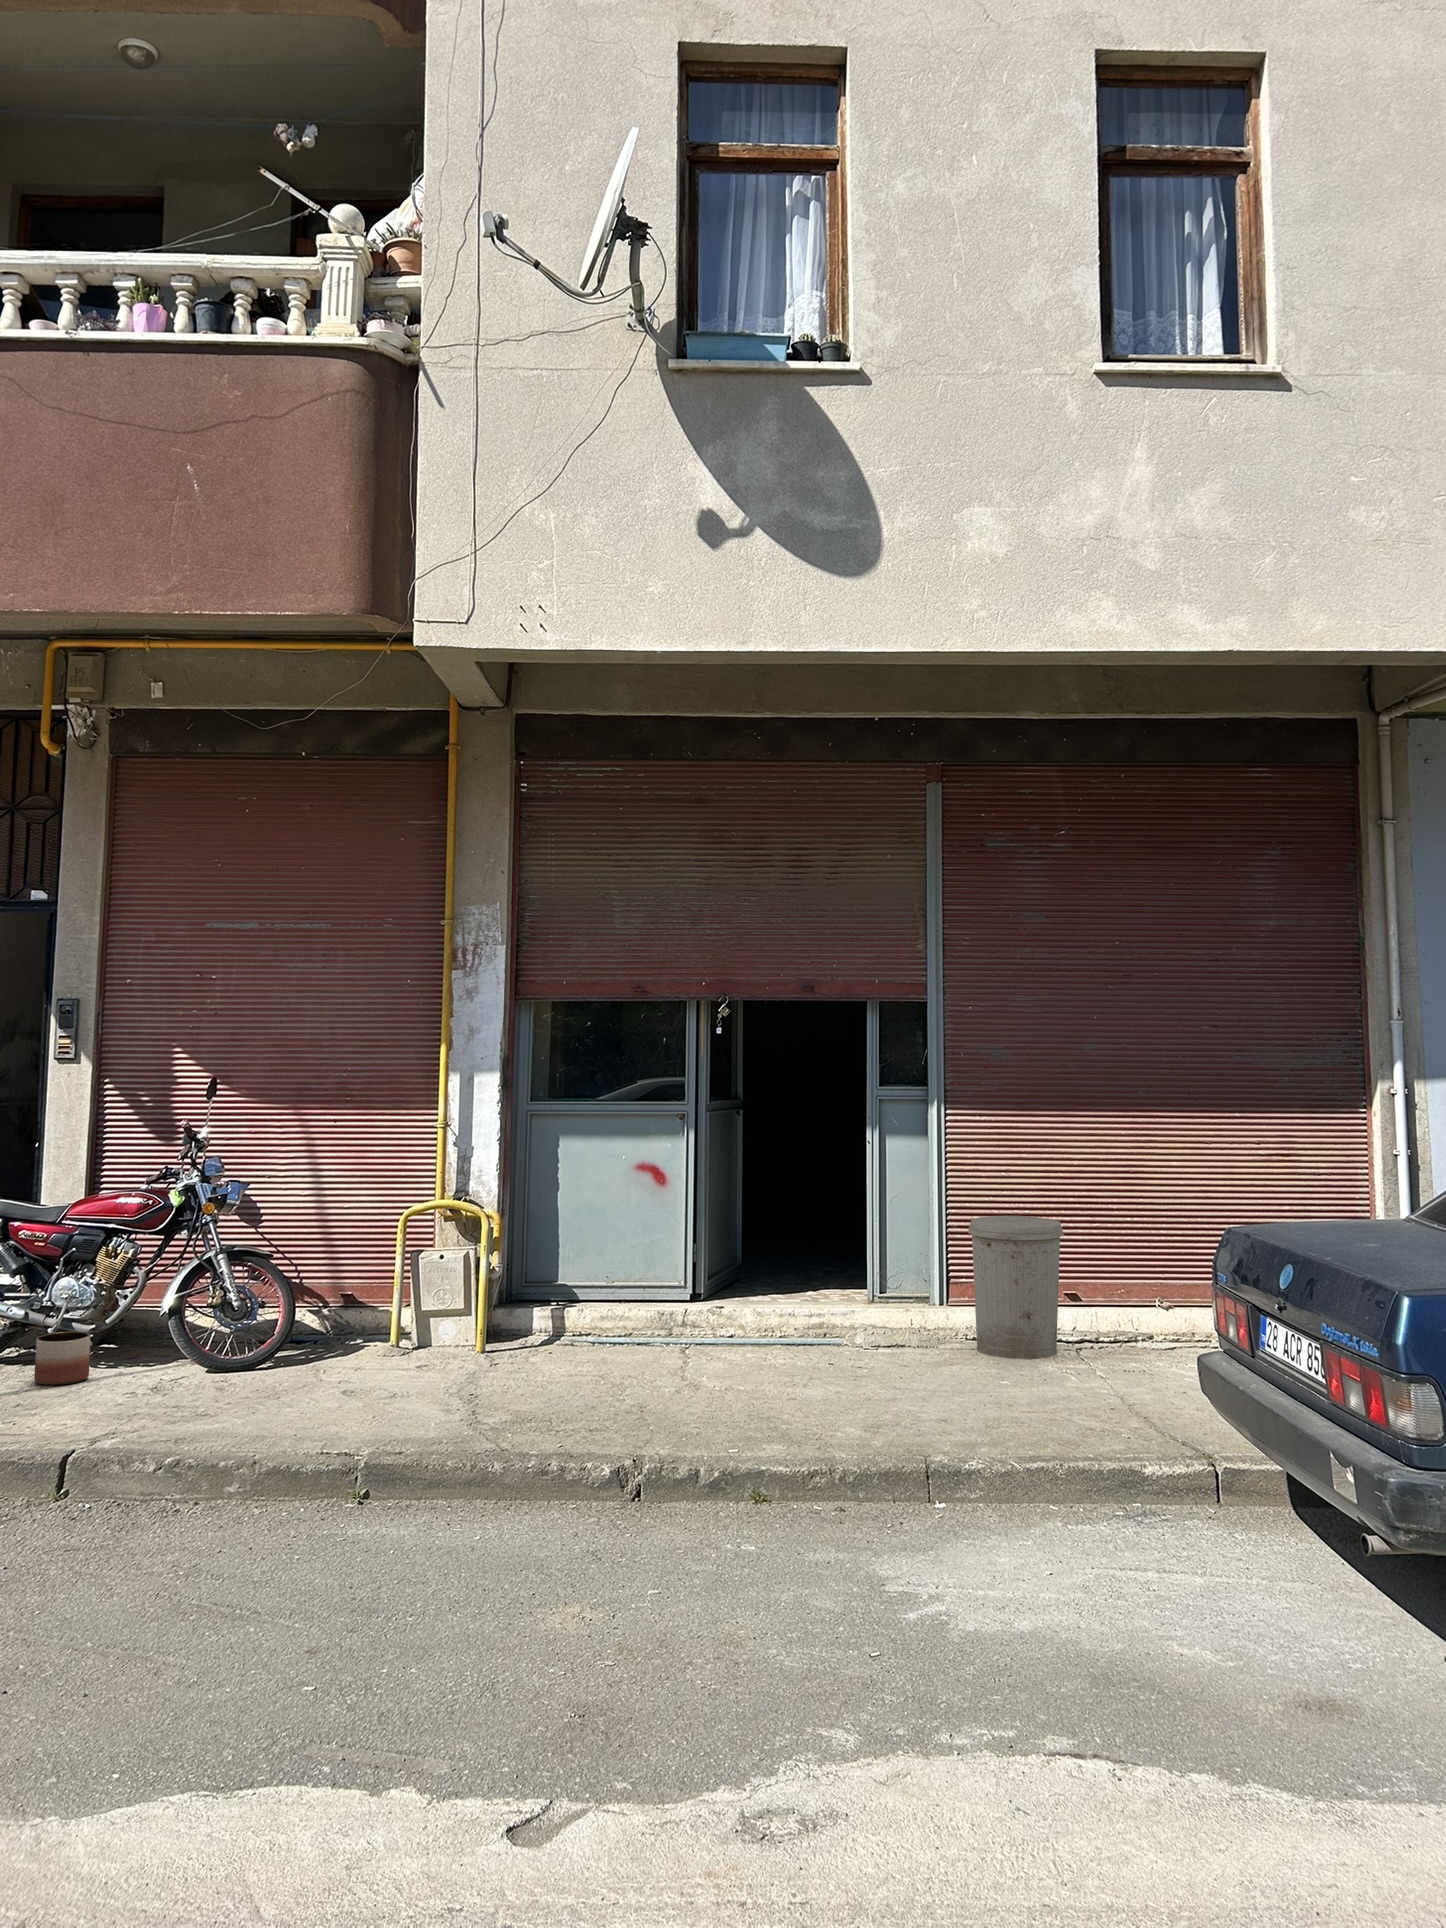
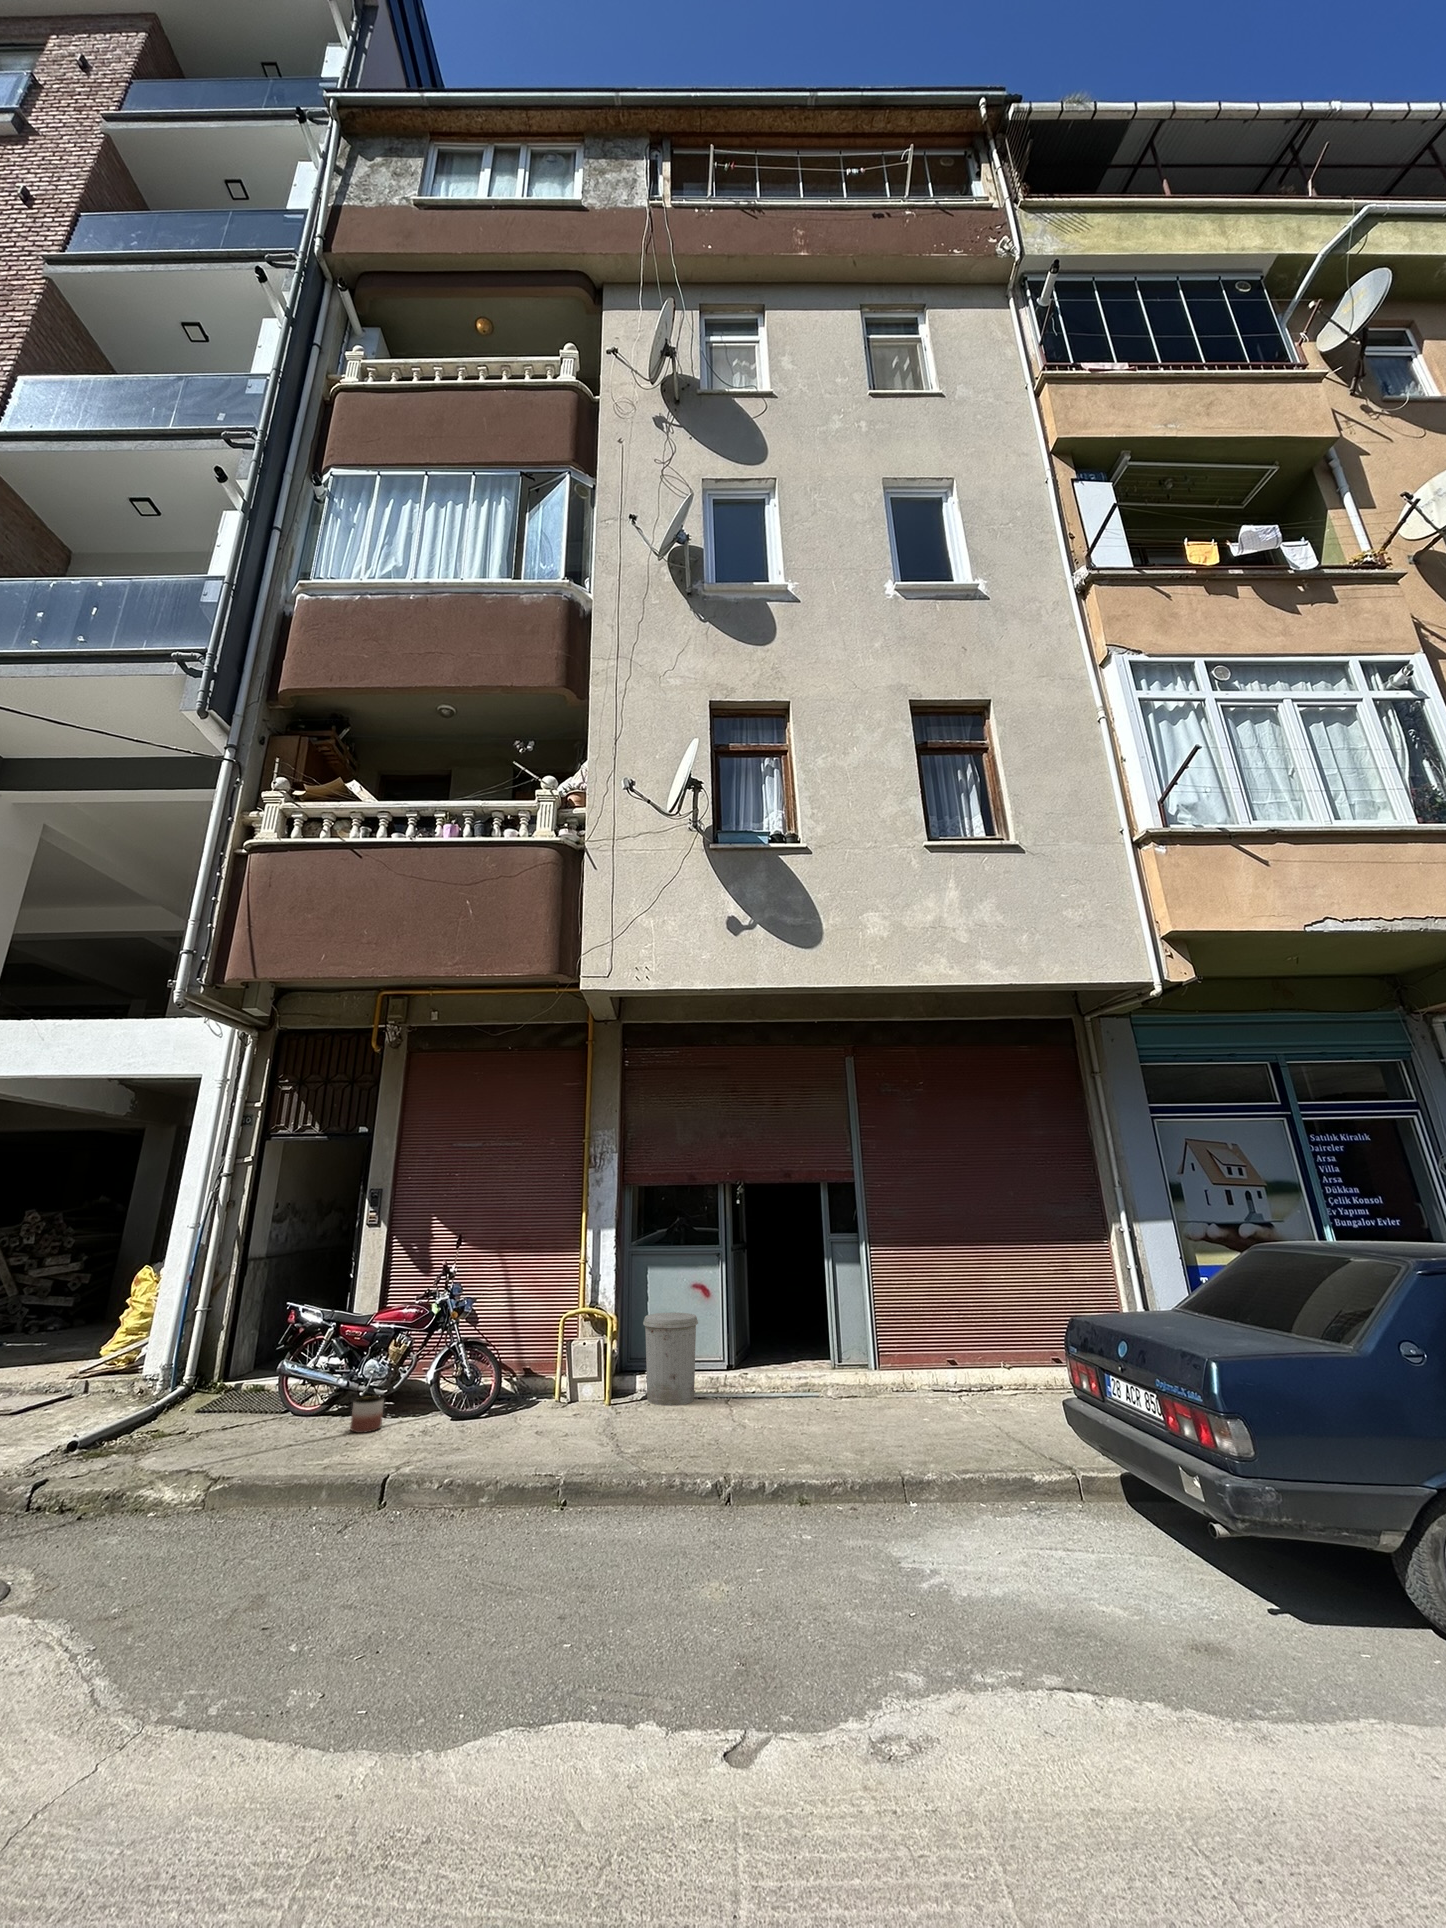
trash can: present [968,1216,1064,1359] -> present [643,1312,698,1406]

